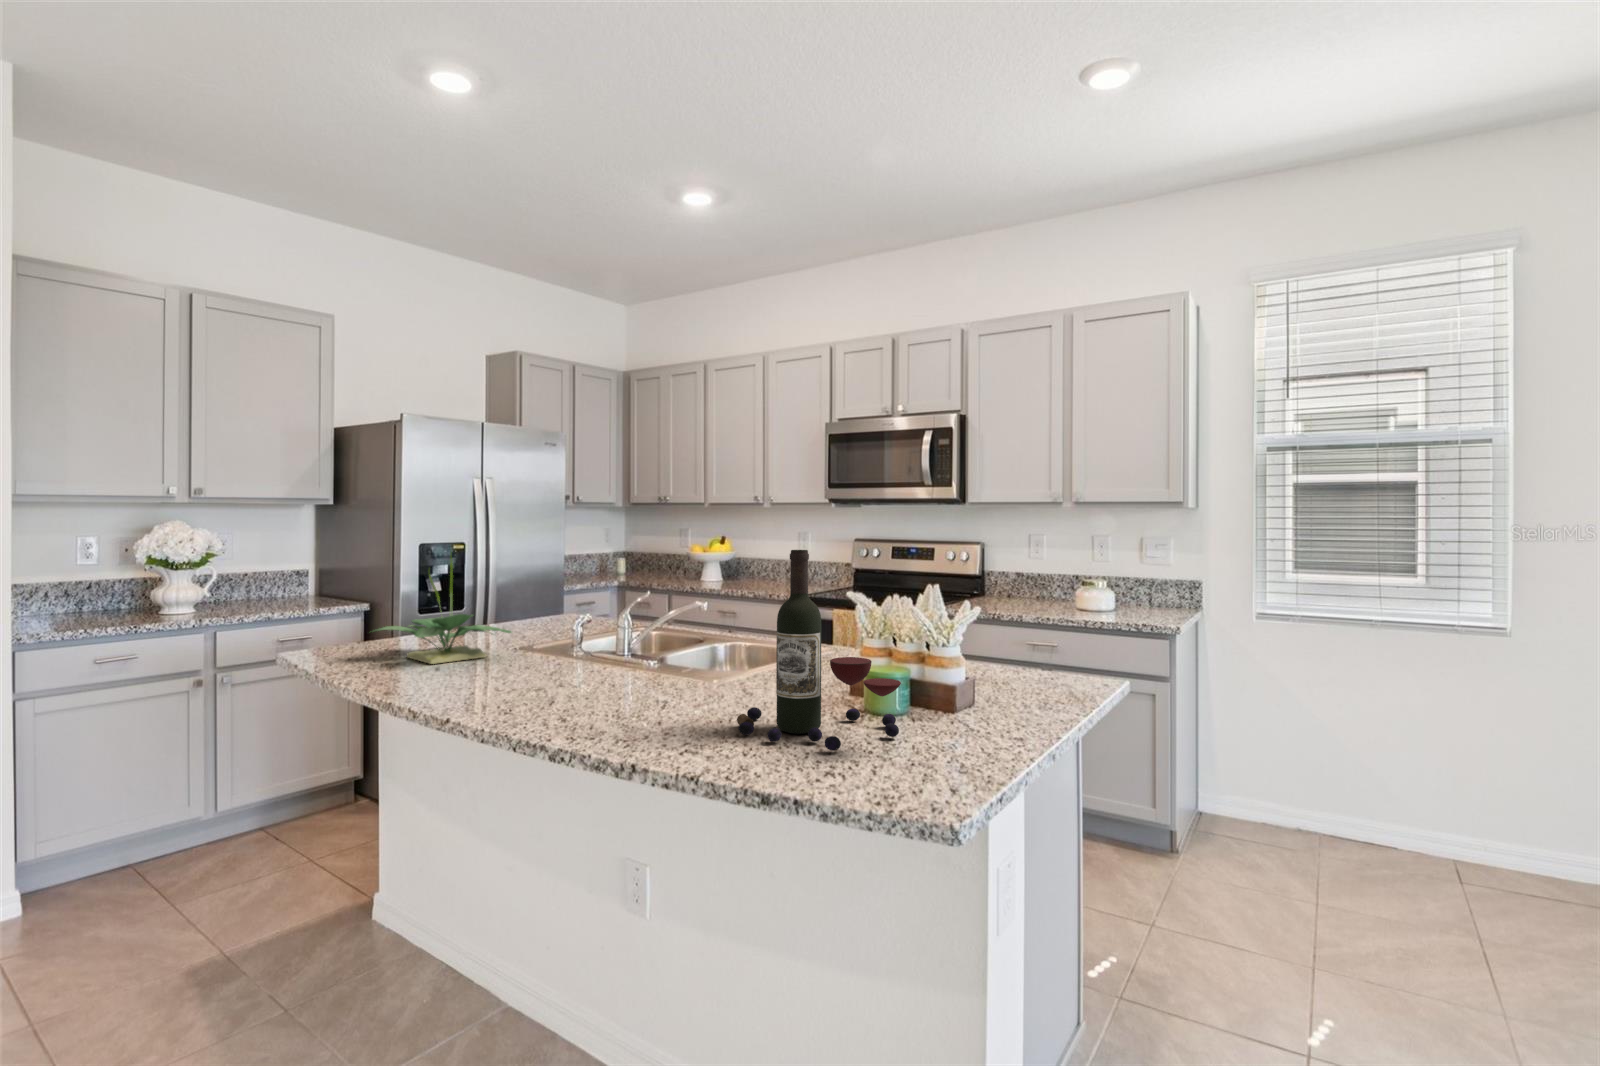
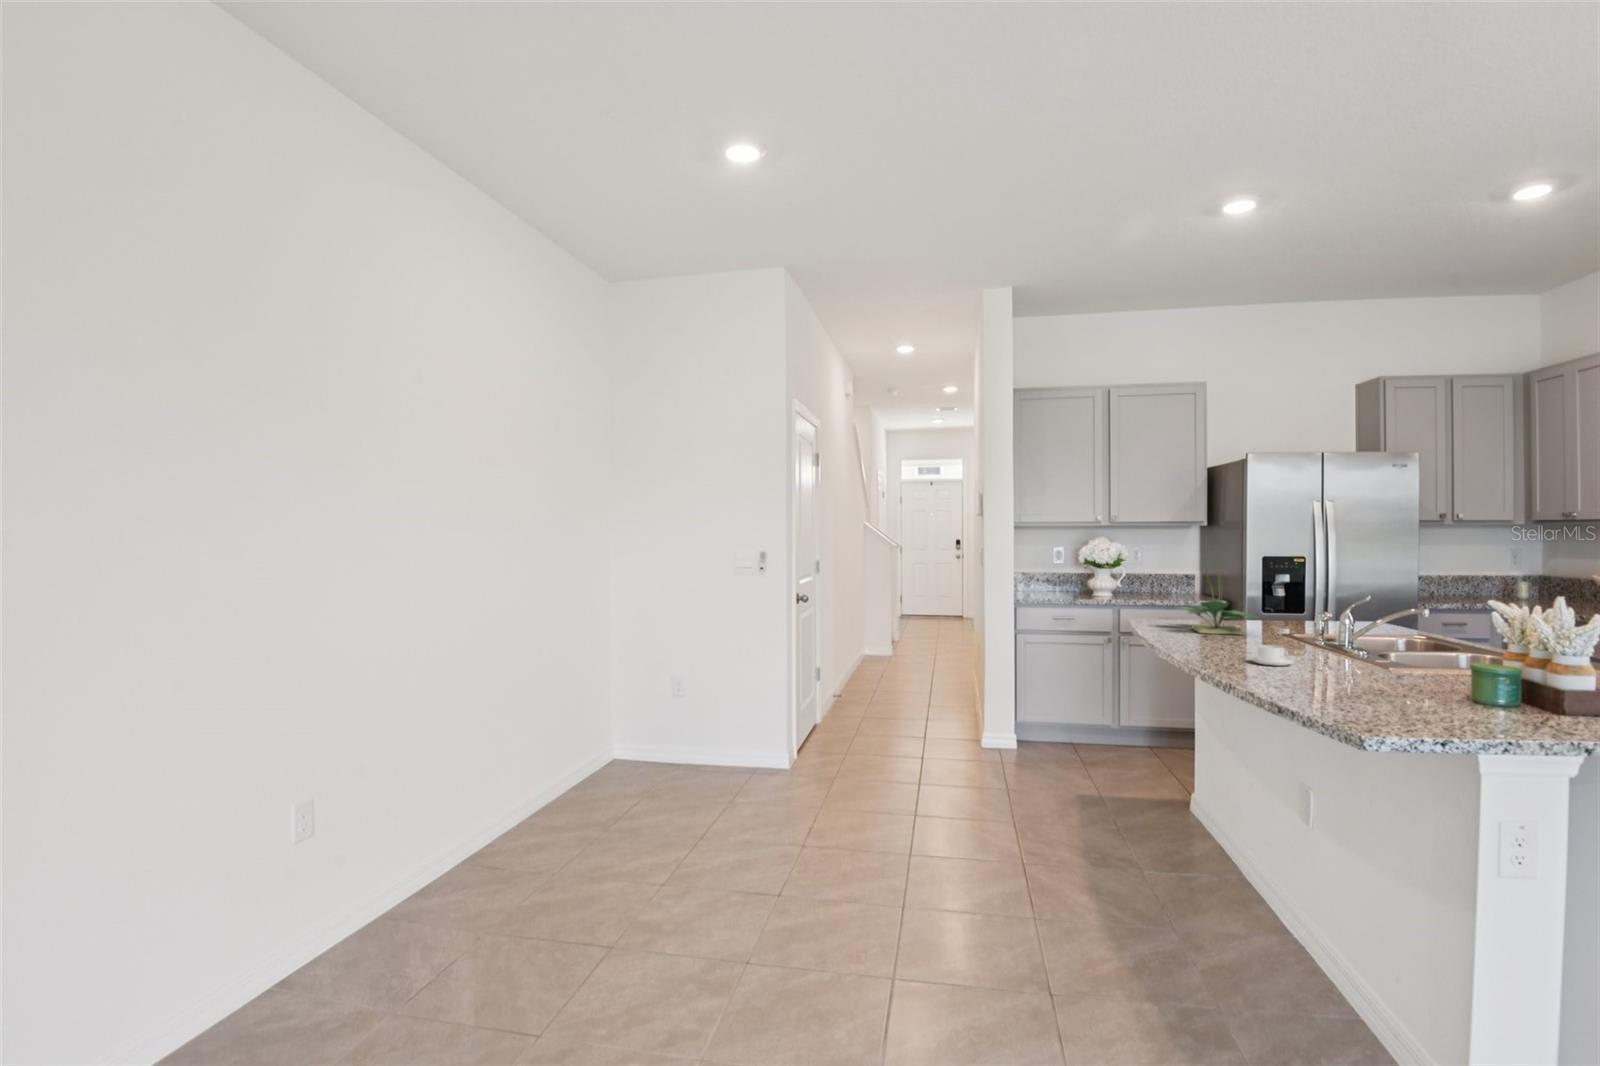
wine bottle: present [737,550,901,751] -> none [1325,559,1475,714]
coffee cup: none [578,677,635,708] -> present [1251,645,1293,666]

